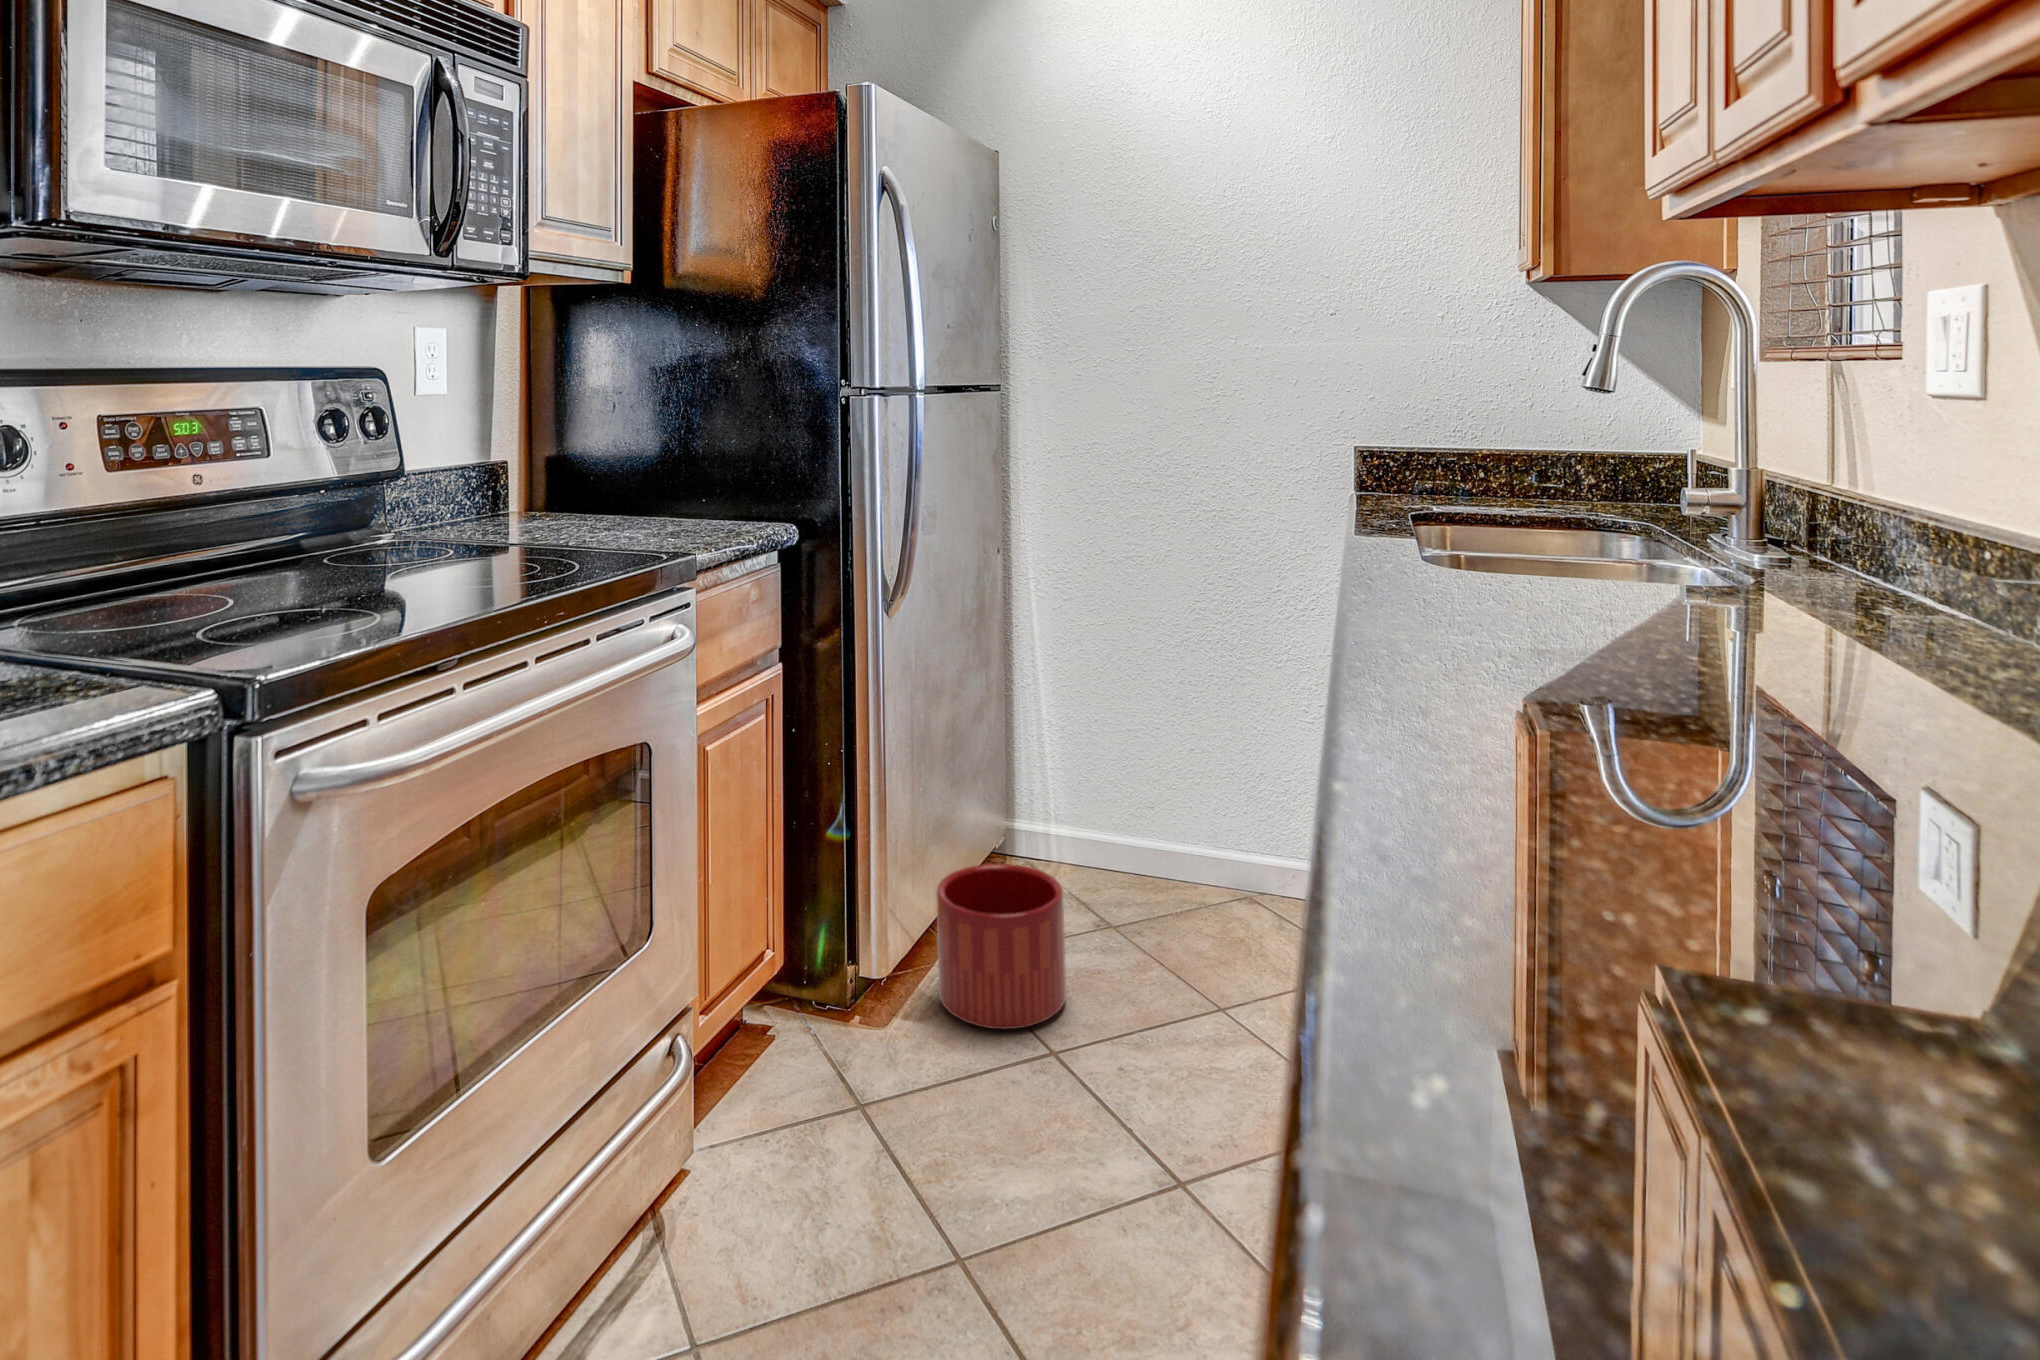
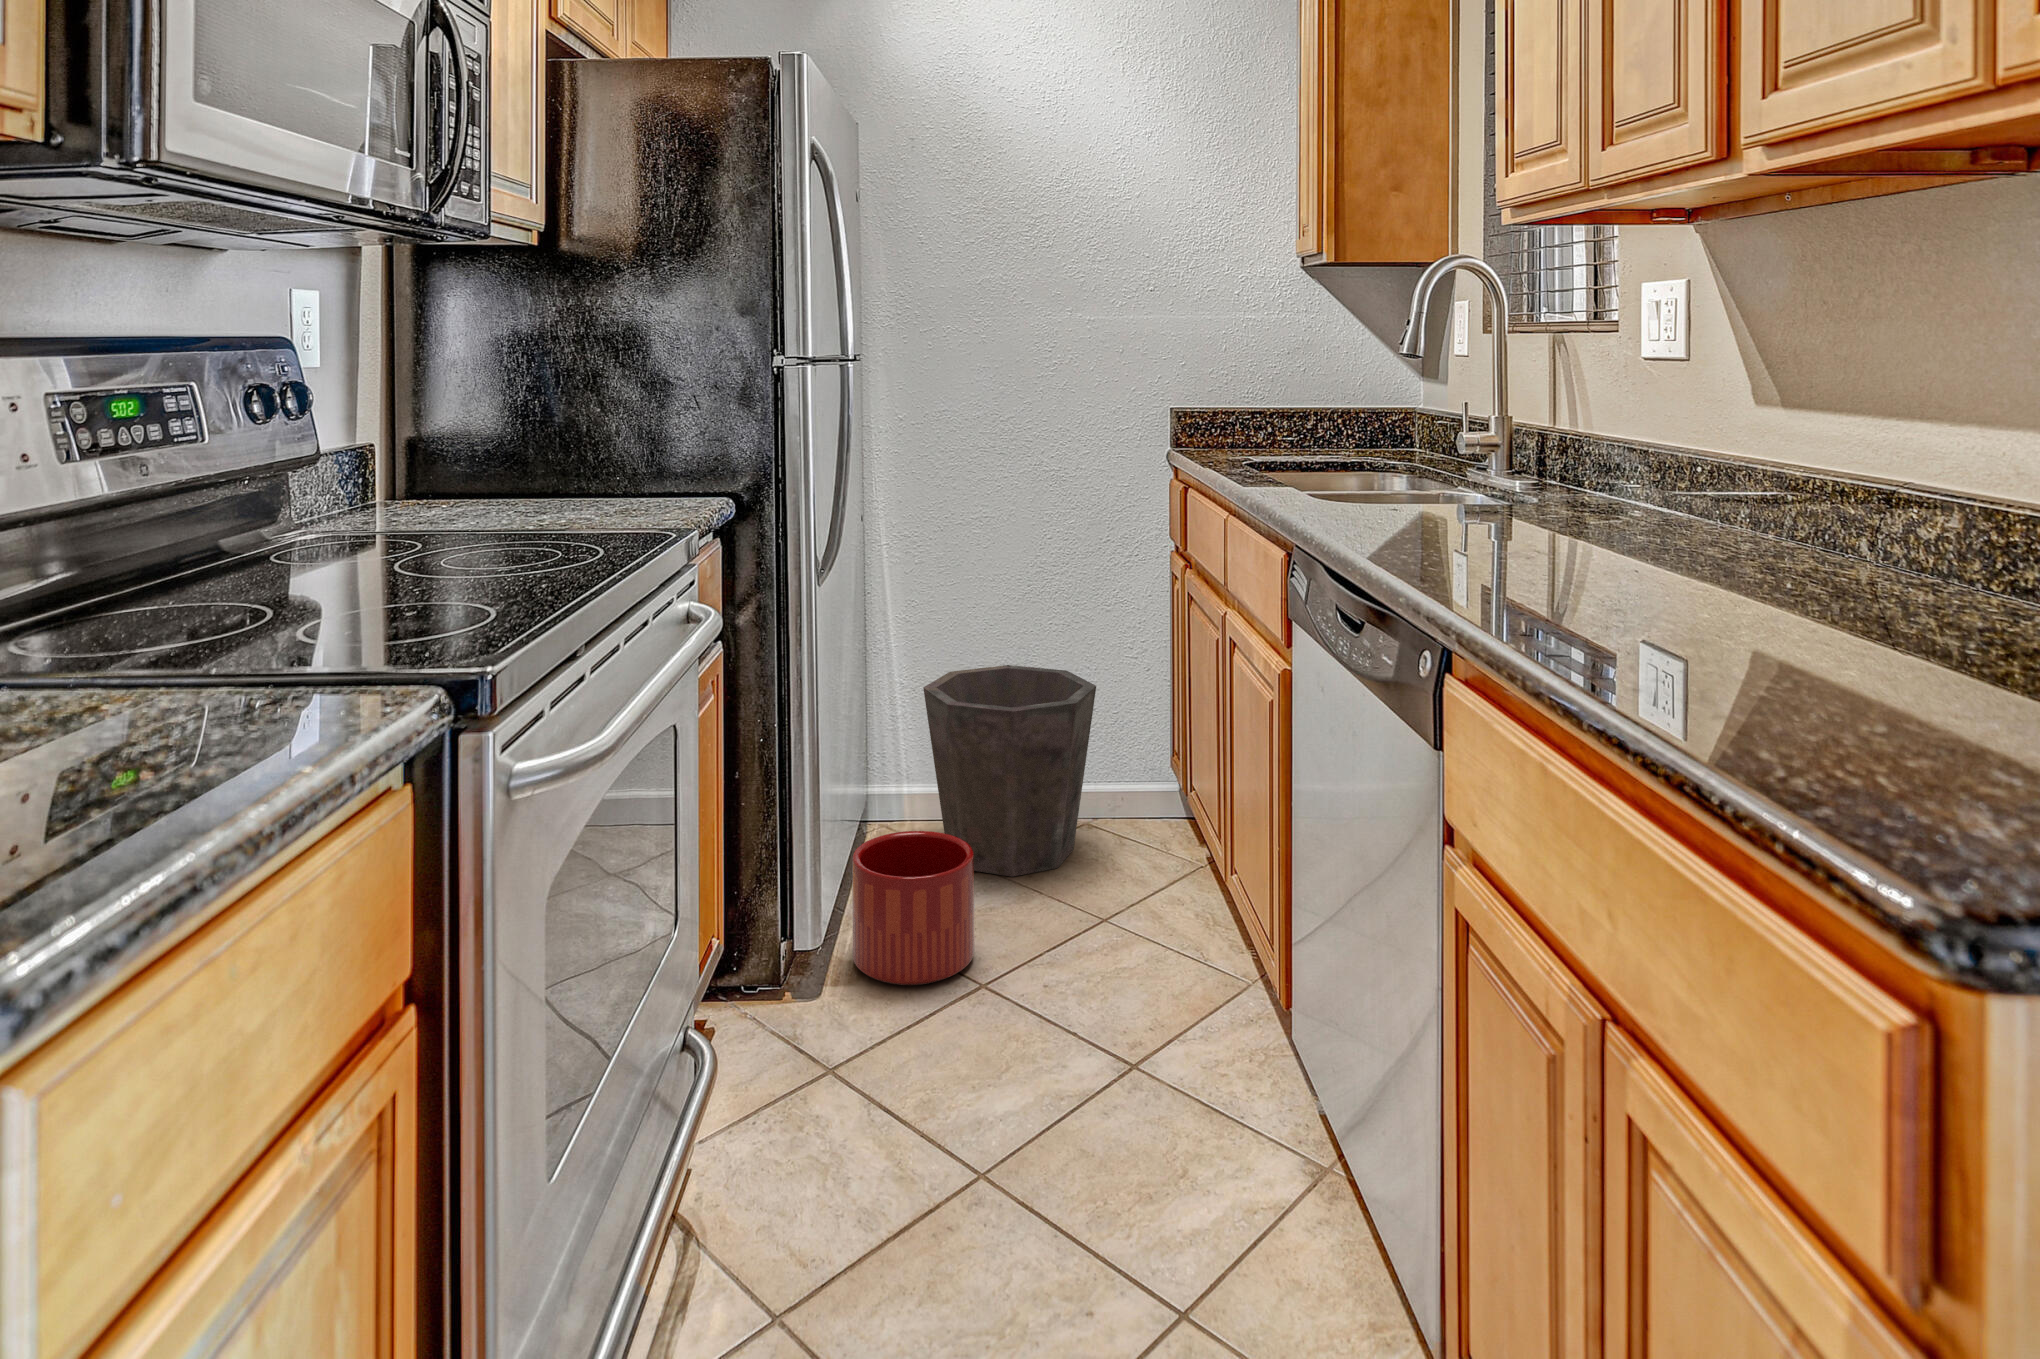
waste bin: none [1063,698,1250,927] -> present [923,665,1096,877]

